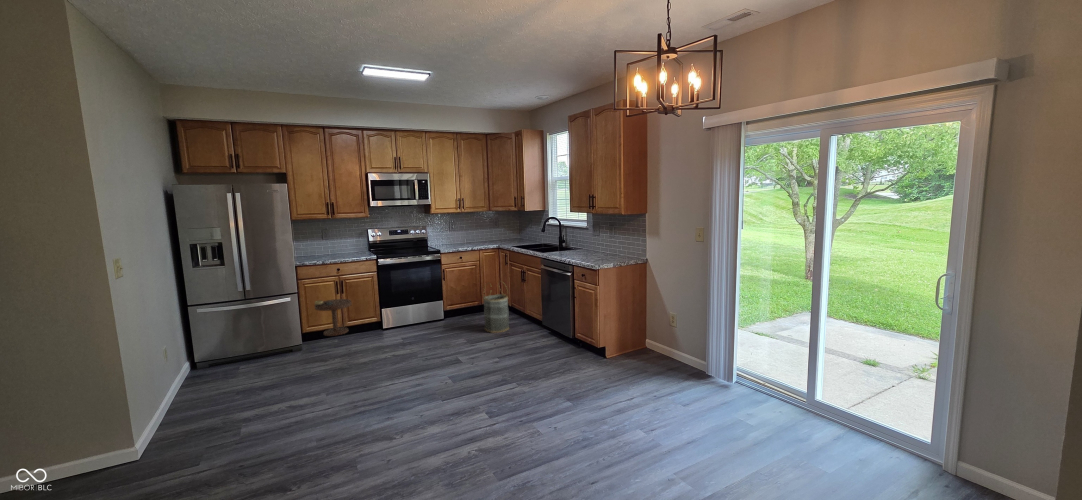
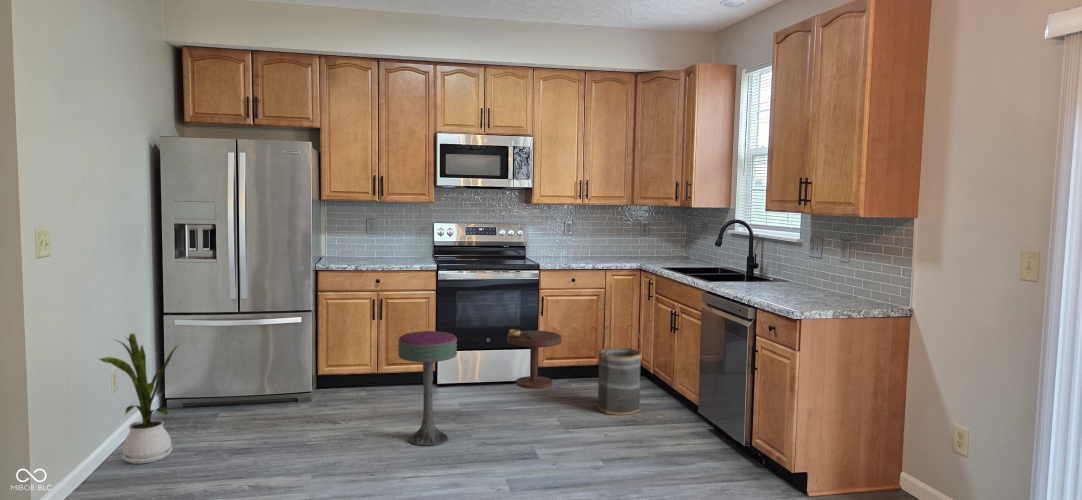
bar stool: none [368,297,406,366] -> present [398,331,457,446]
side table: present [315,299,352,336] -> present [507,329,561,389]
house plant: none [164,321,220,407] -> present [100,334,178,464]

